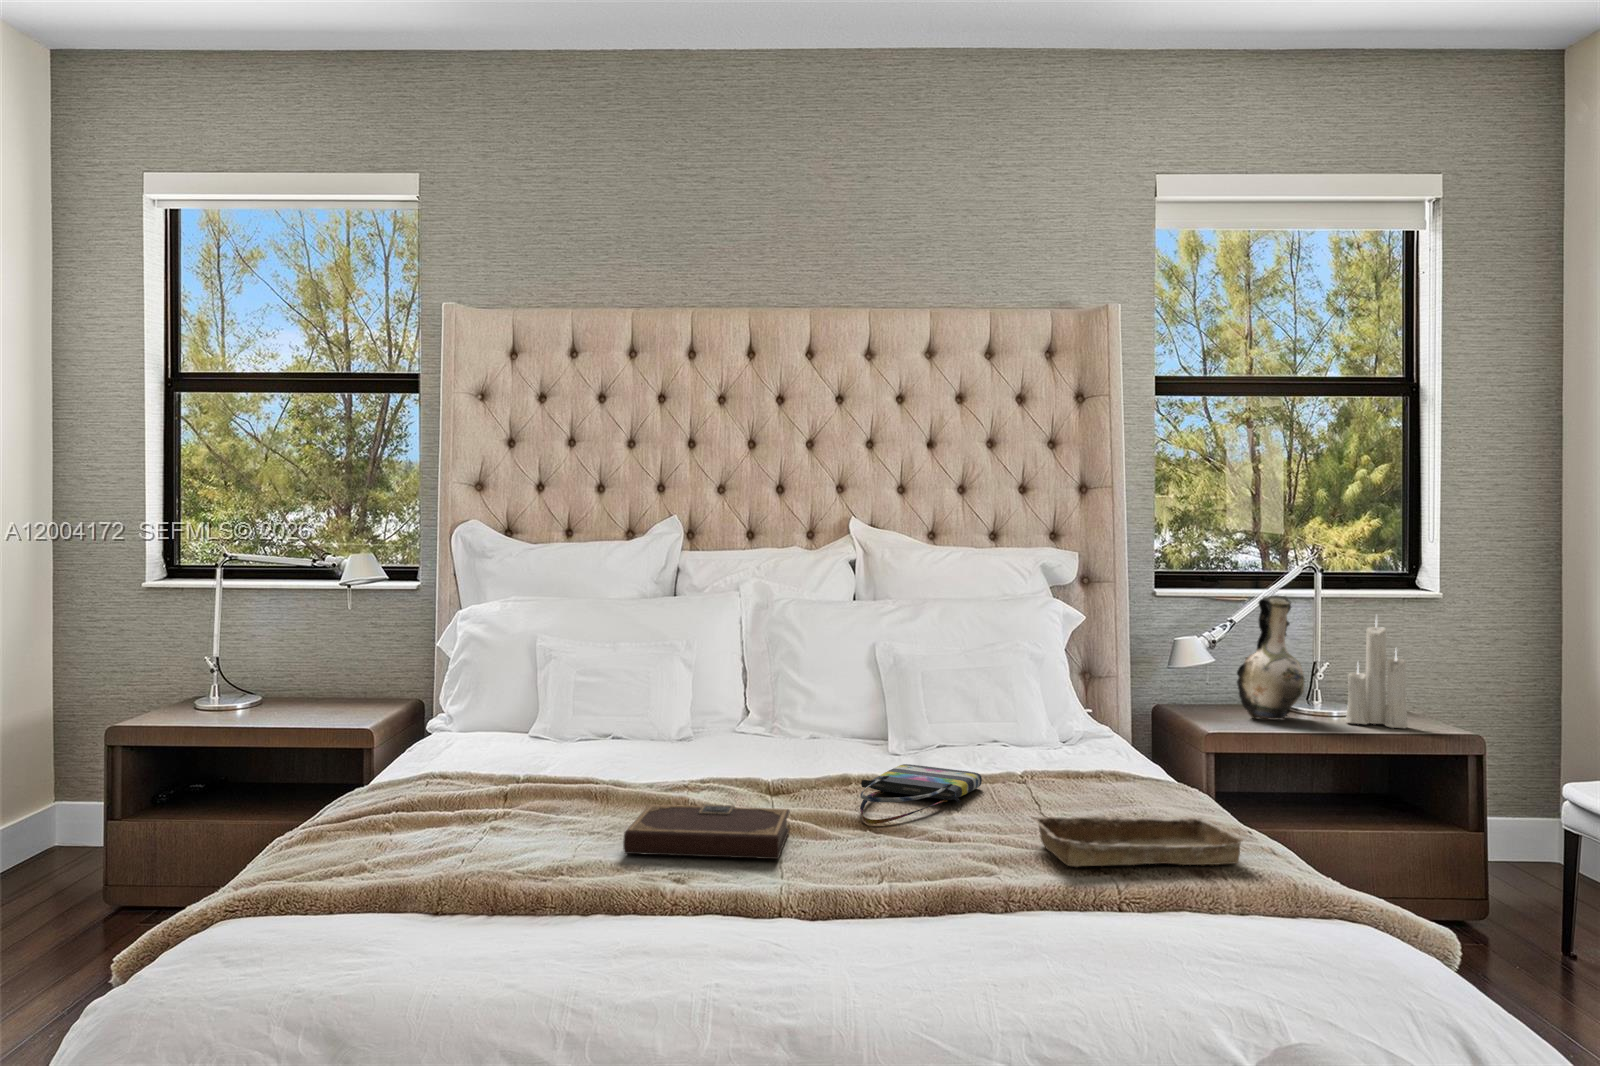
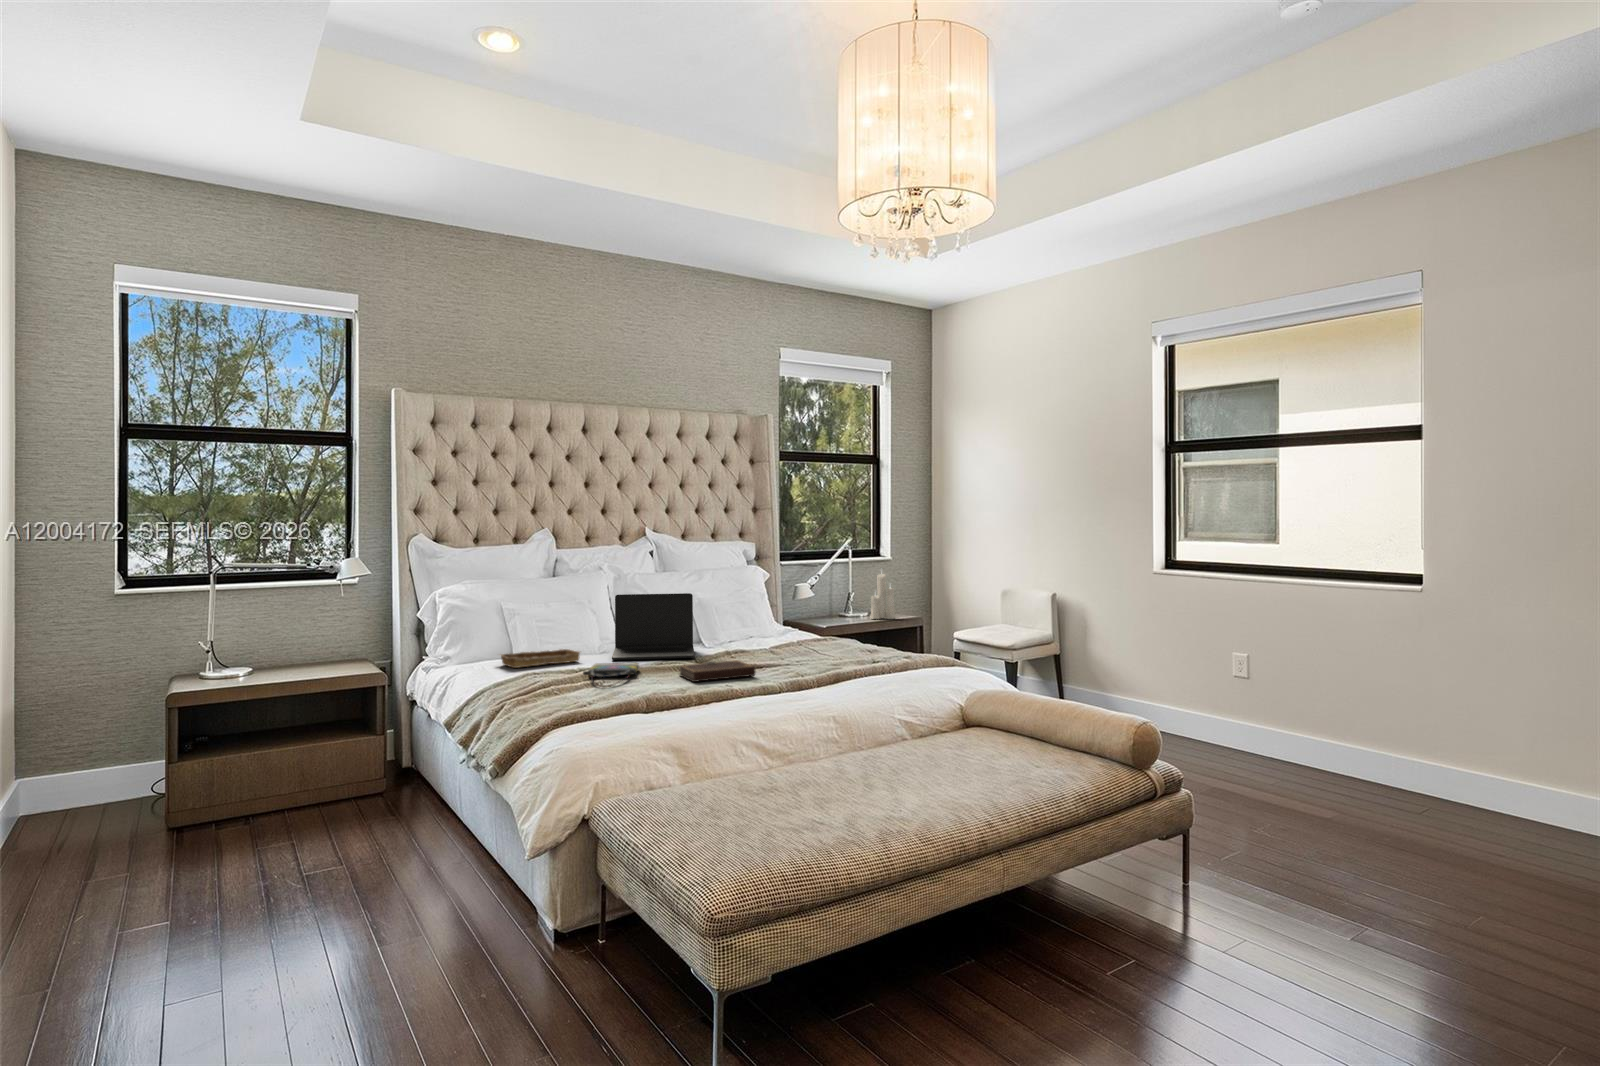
decorative vase: present [1237,595,1304,719] -> none [826,561,854,621]
laptop: none [635,637,829,781] -> present [612,593,695,660]
tote bag: present [860,764,982,824] -> present [583,663,639,688]
tray: present [1031,816,1246,867] -> present [501,649,580,668]

